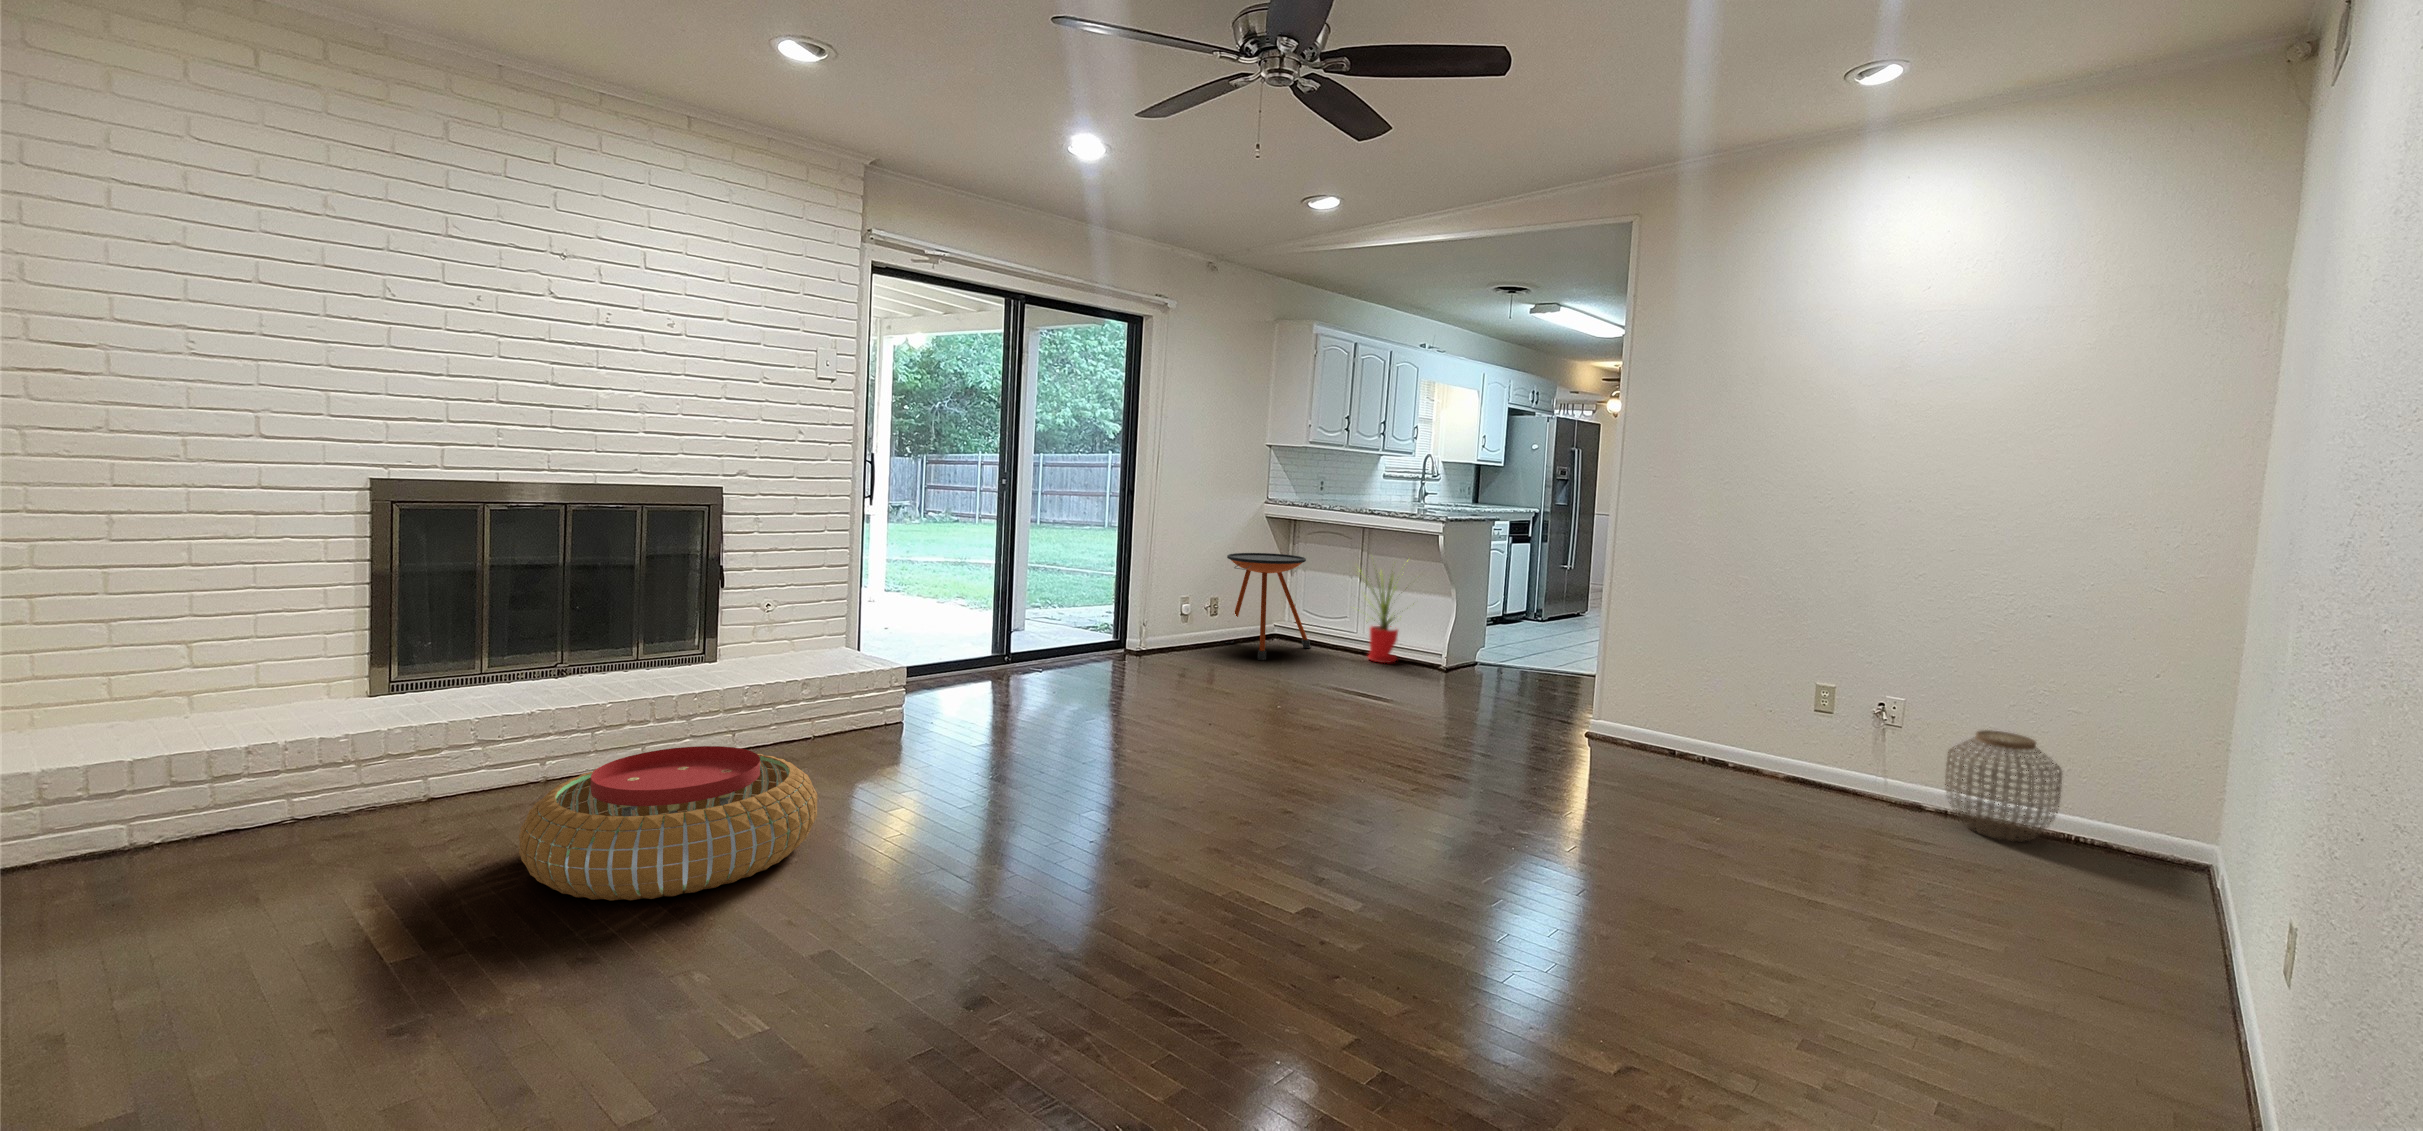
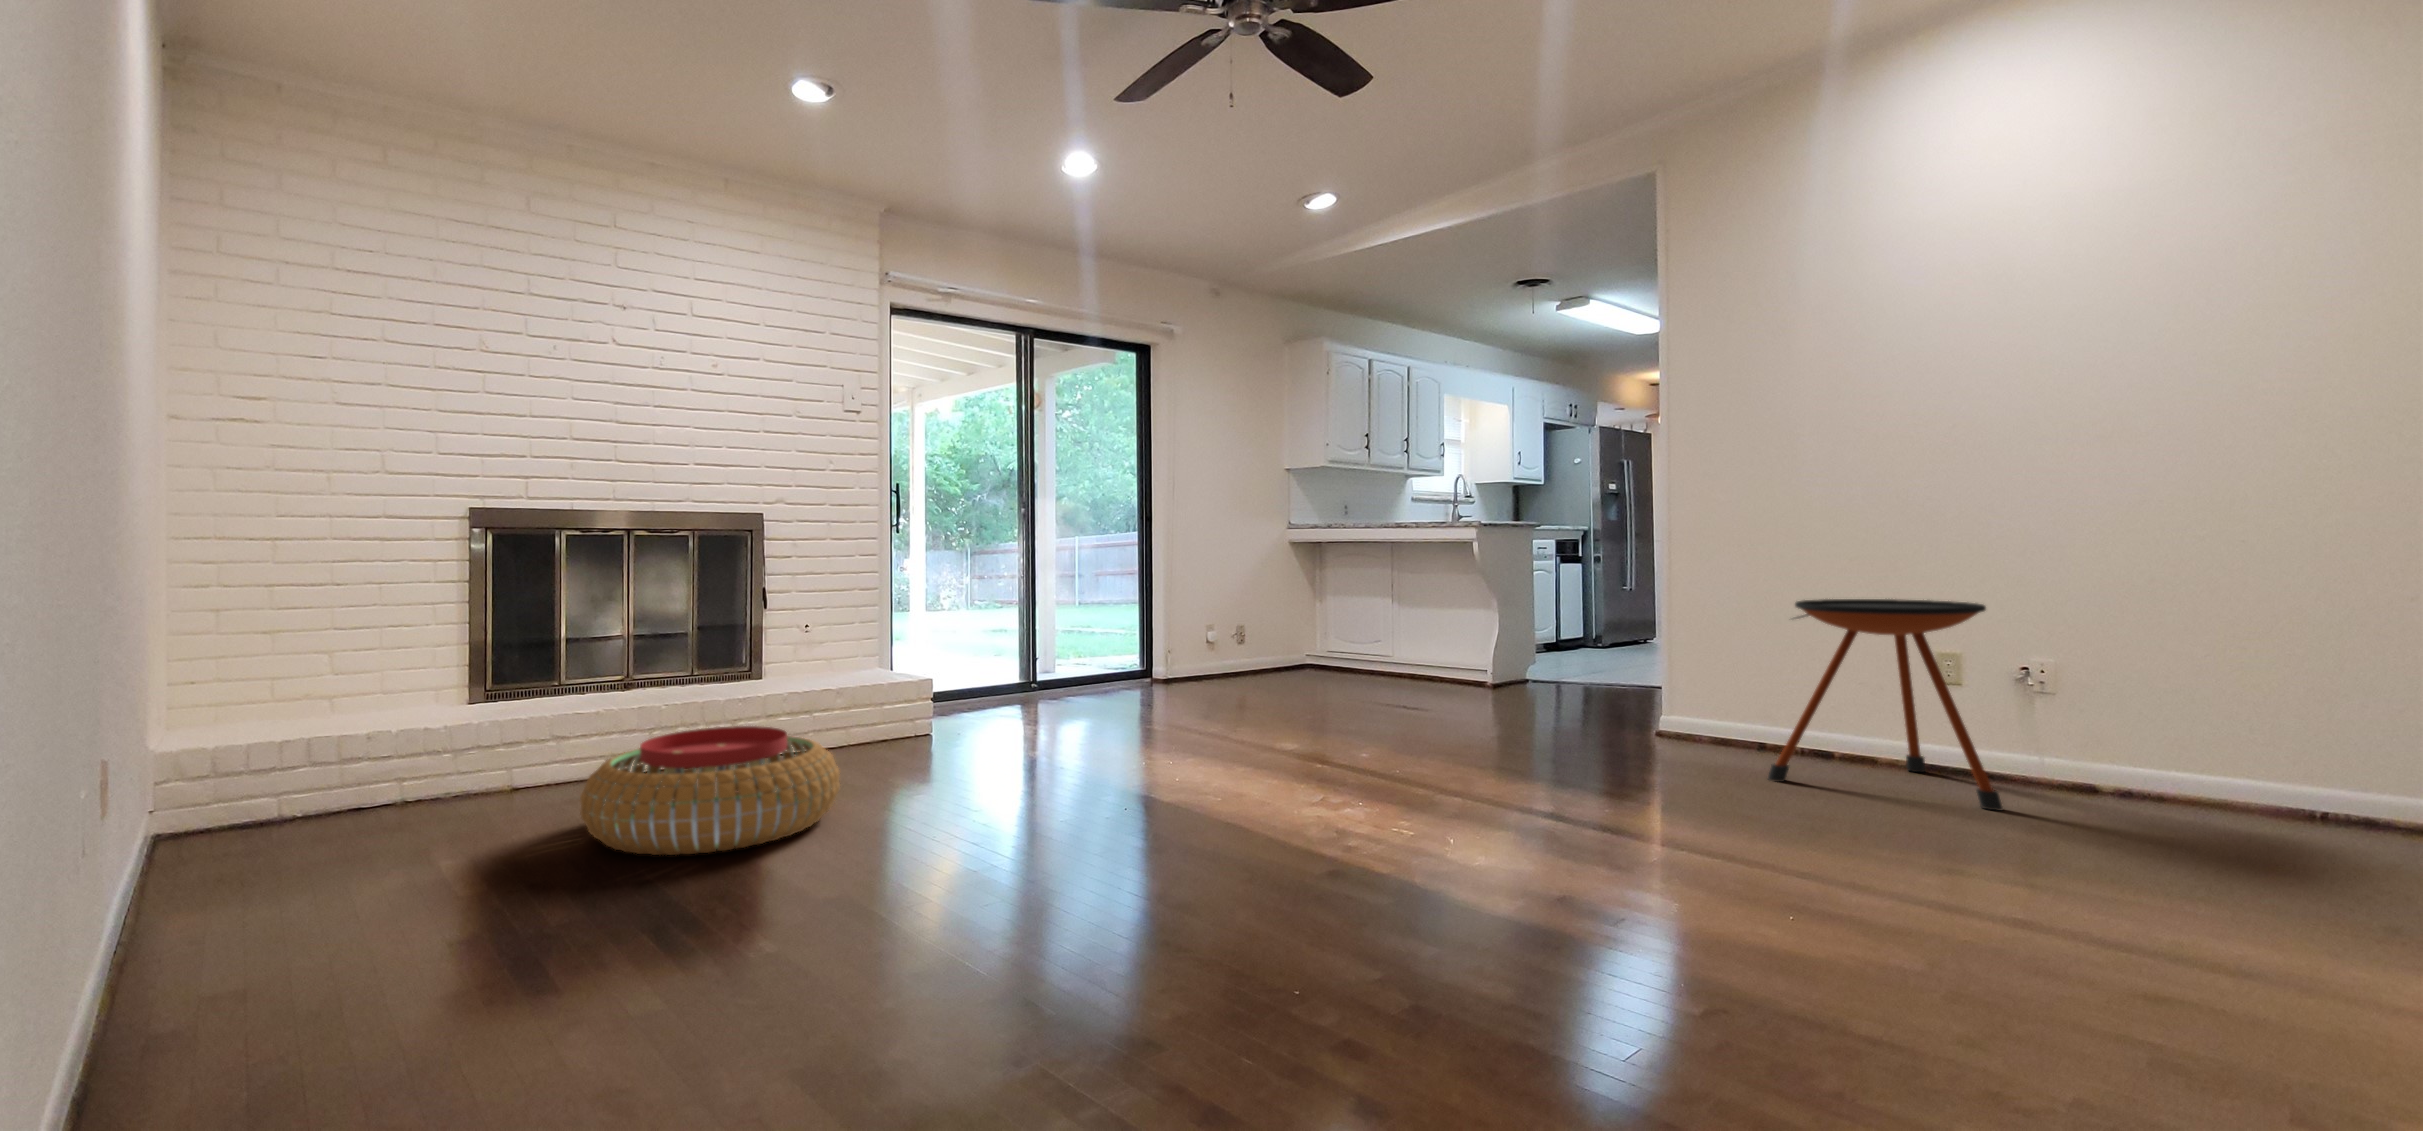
side table: present [1225,553,1311,660] -> present [1768,599,2003,810]
house plant: present [1364,562,1398,663] -> none [1369,569,1459,684]
woven basket: present [1945,730,2062,842] -> none [2140,694,2319,831]

